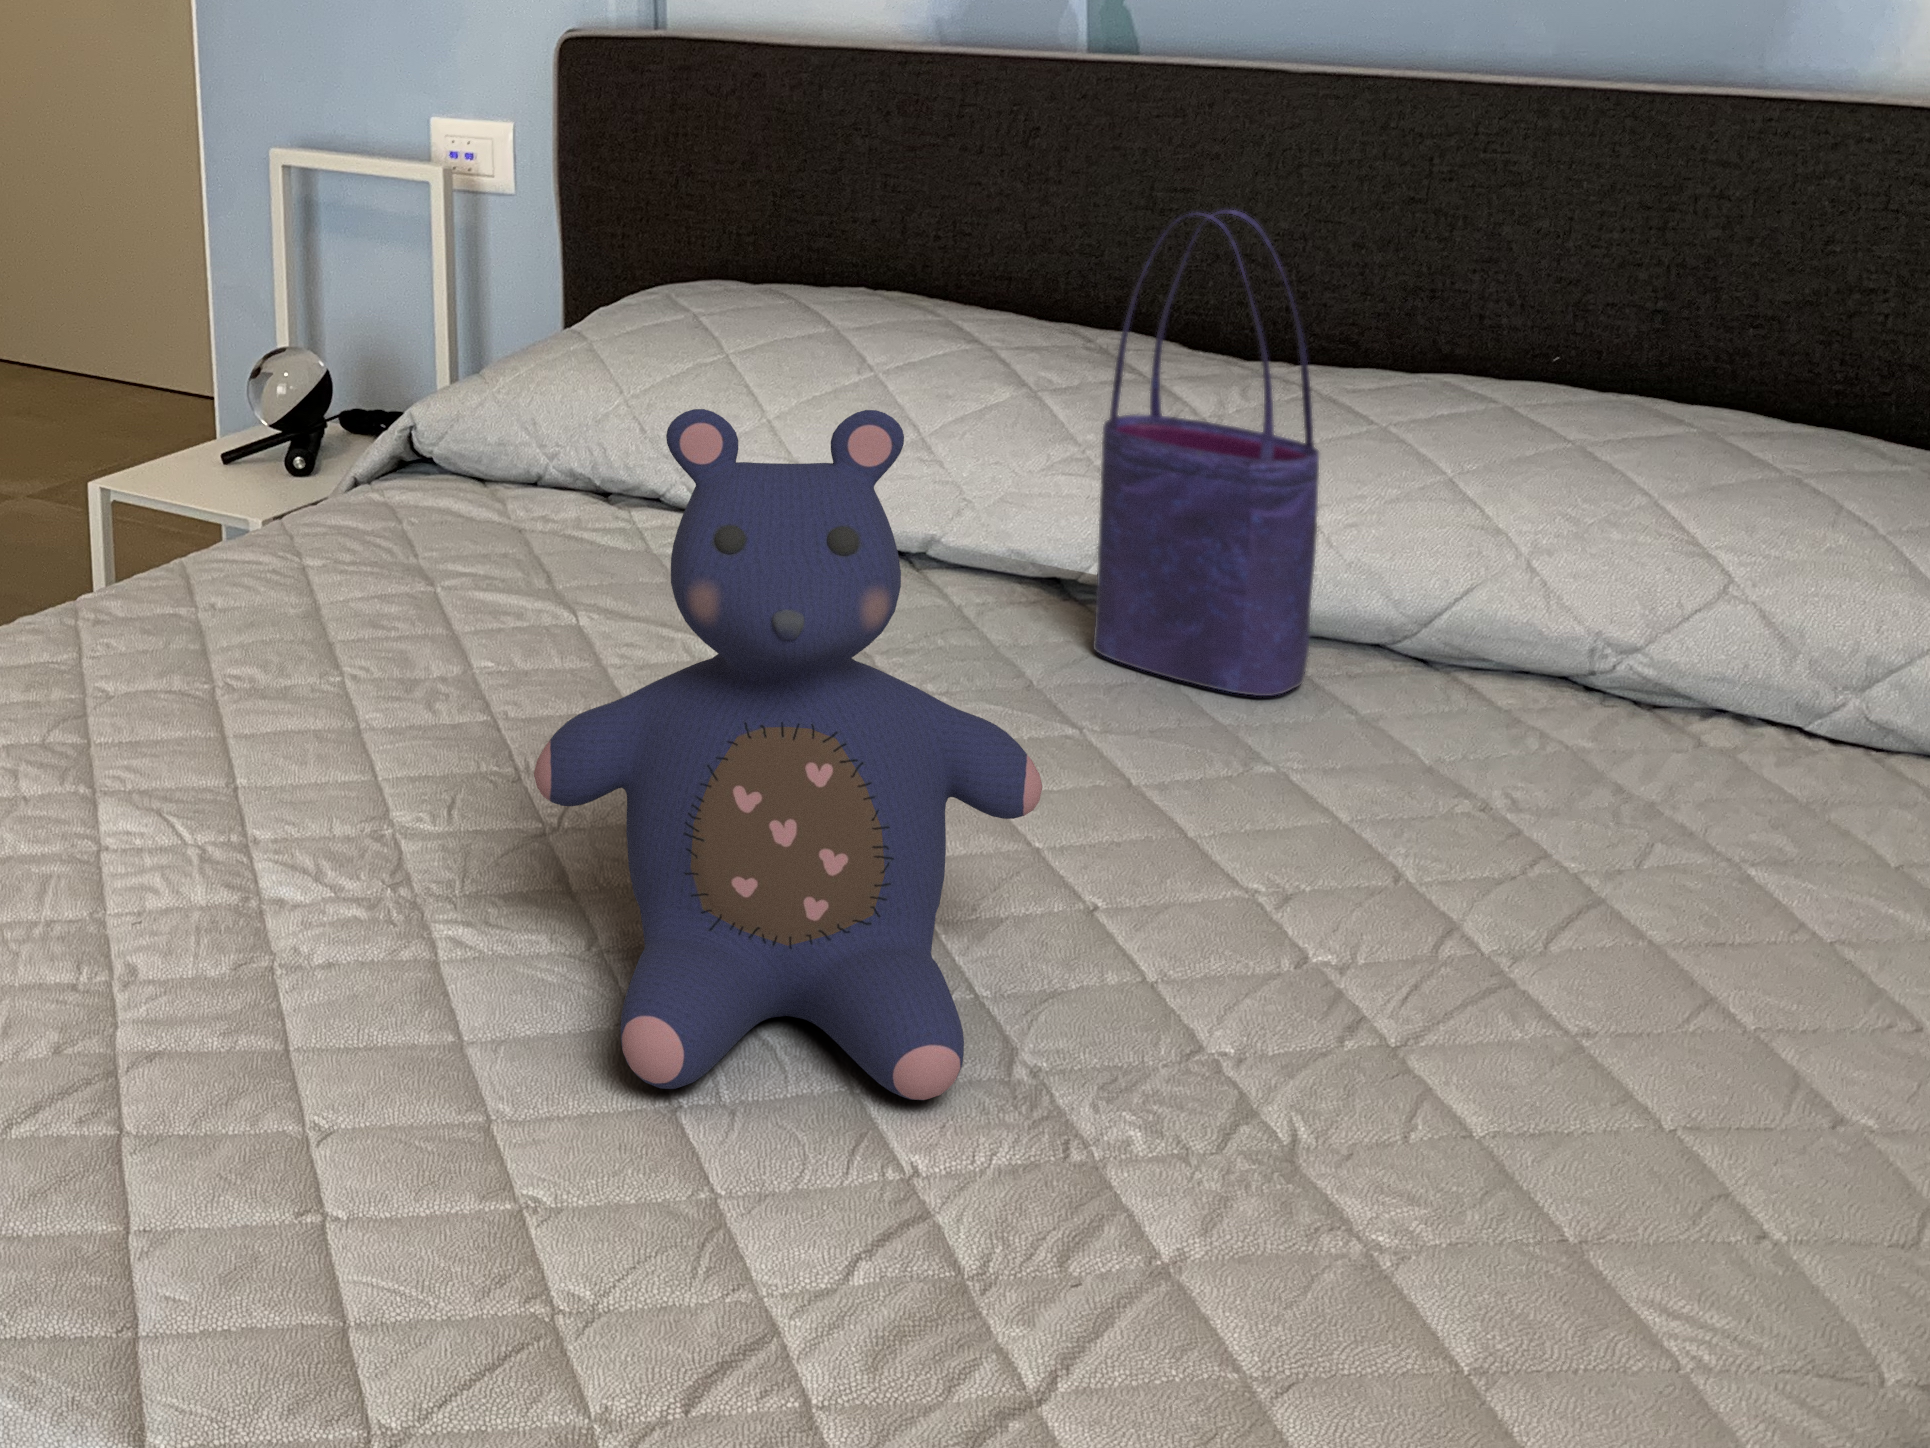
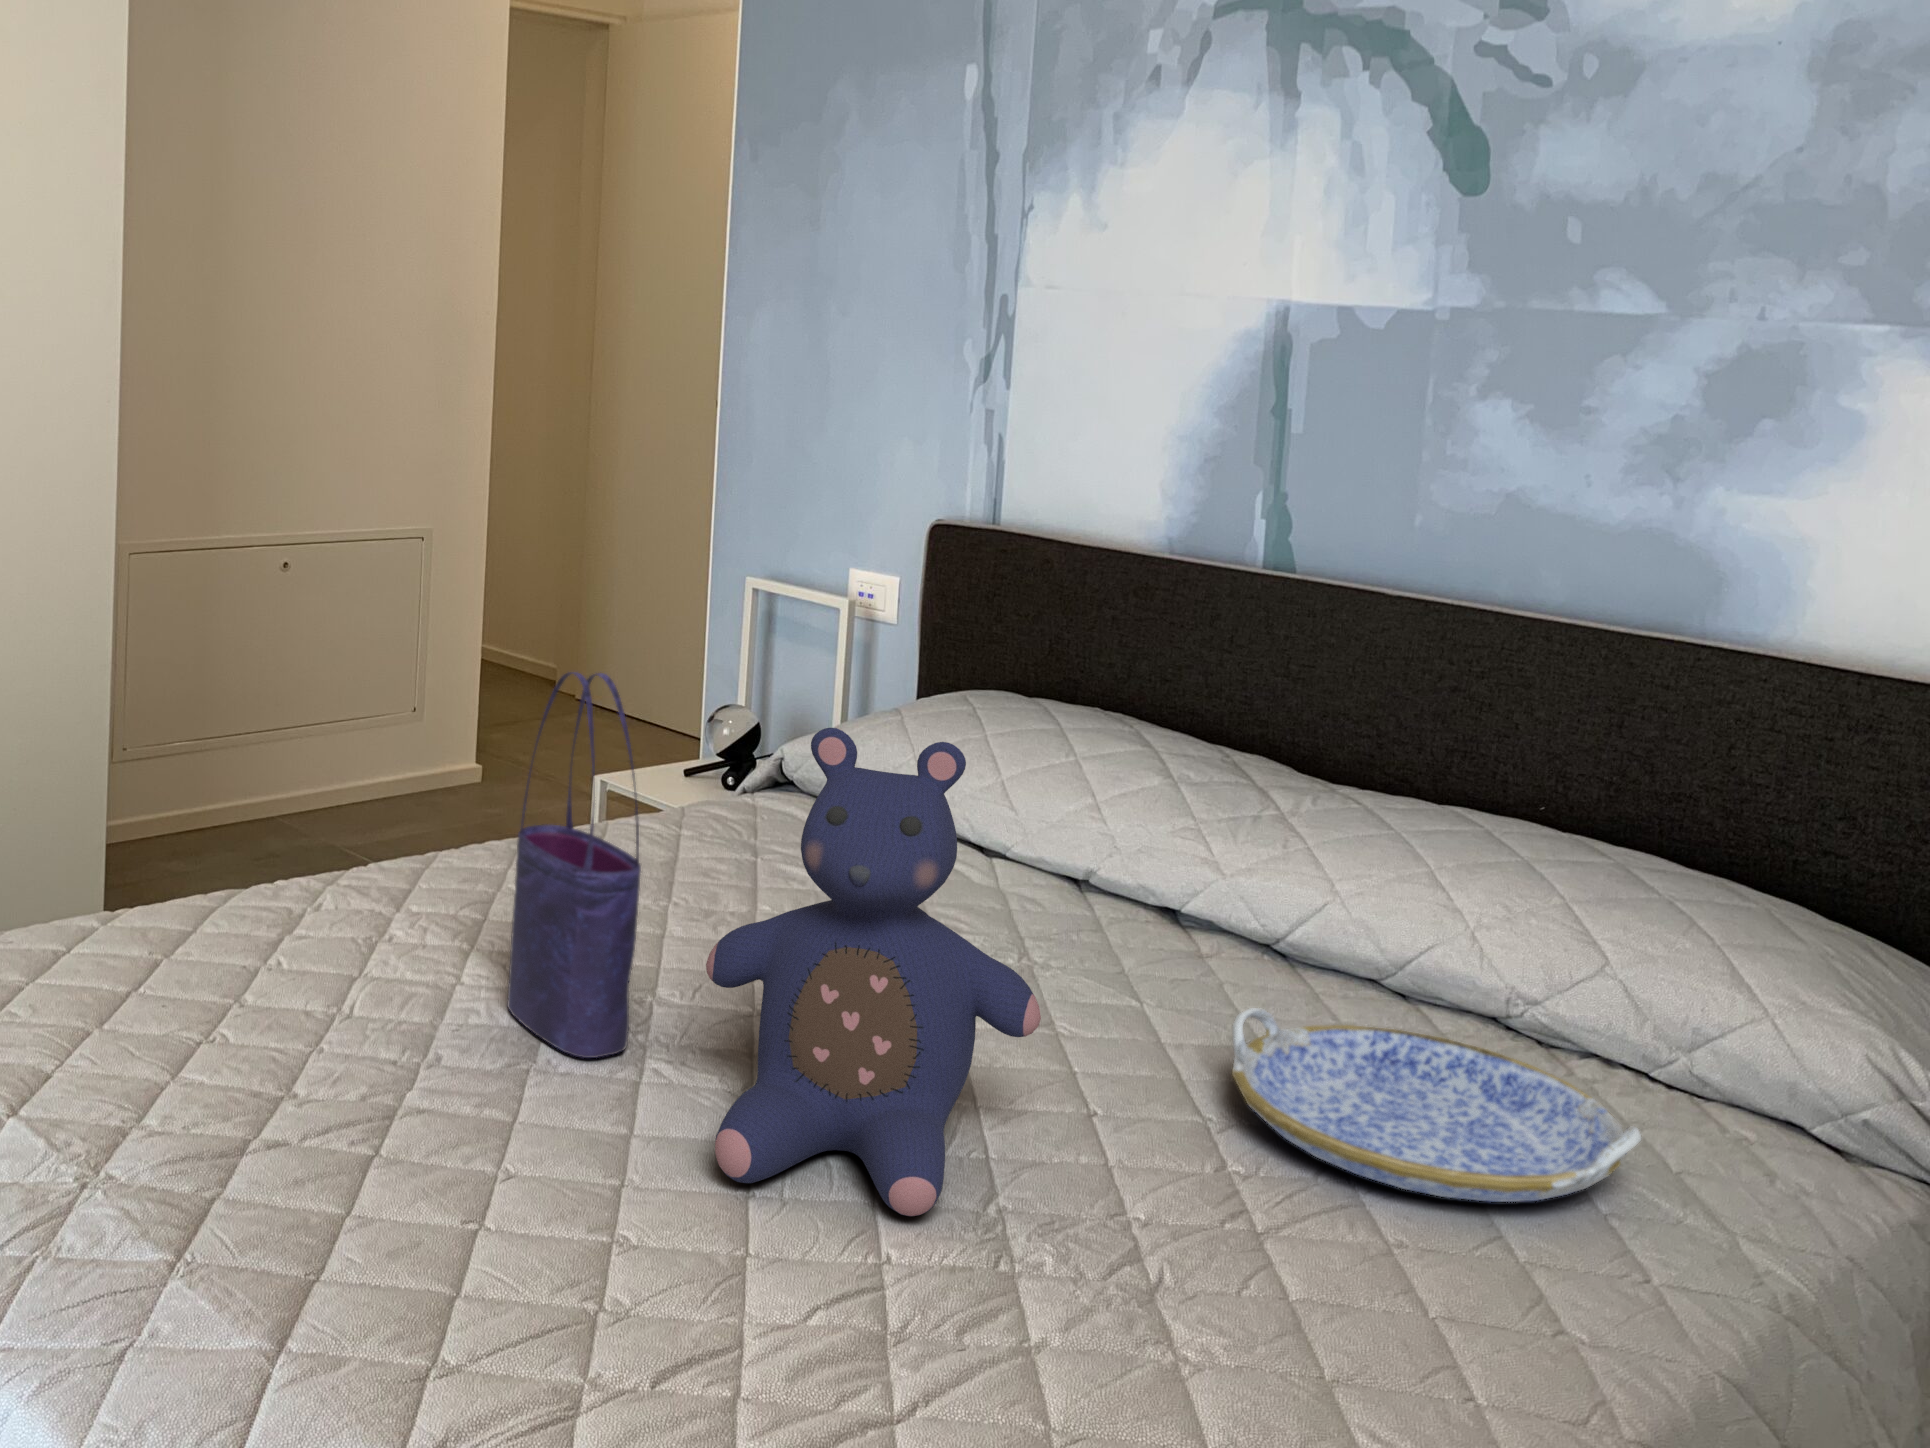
tote bag: present [1093,210,1319,696] -> present [508,672,641,1058]
serving tray: none [1253,715,1866,950] -> present [1232,1008,1641,1202]

